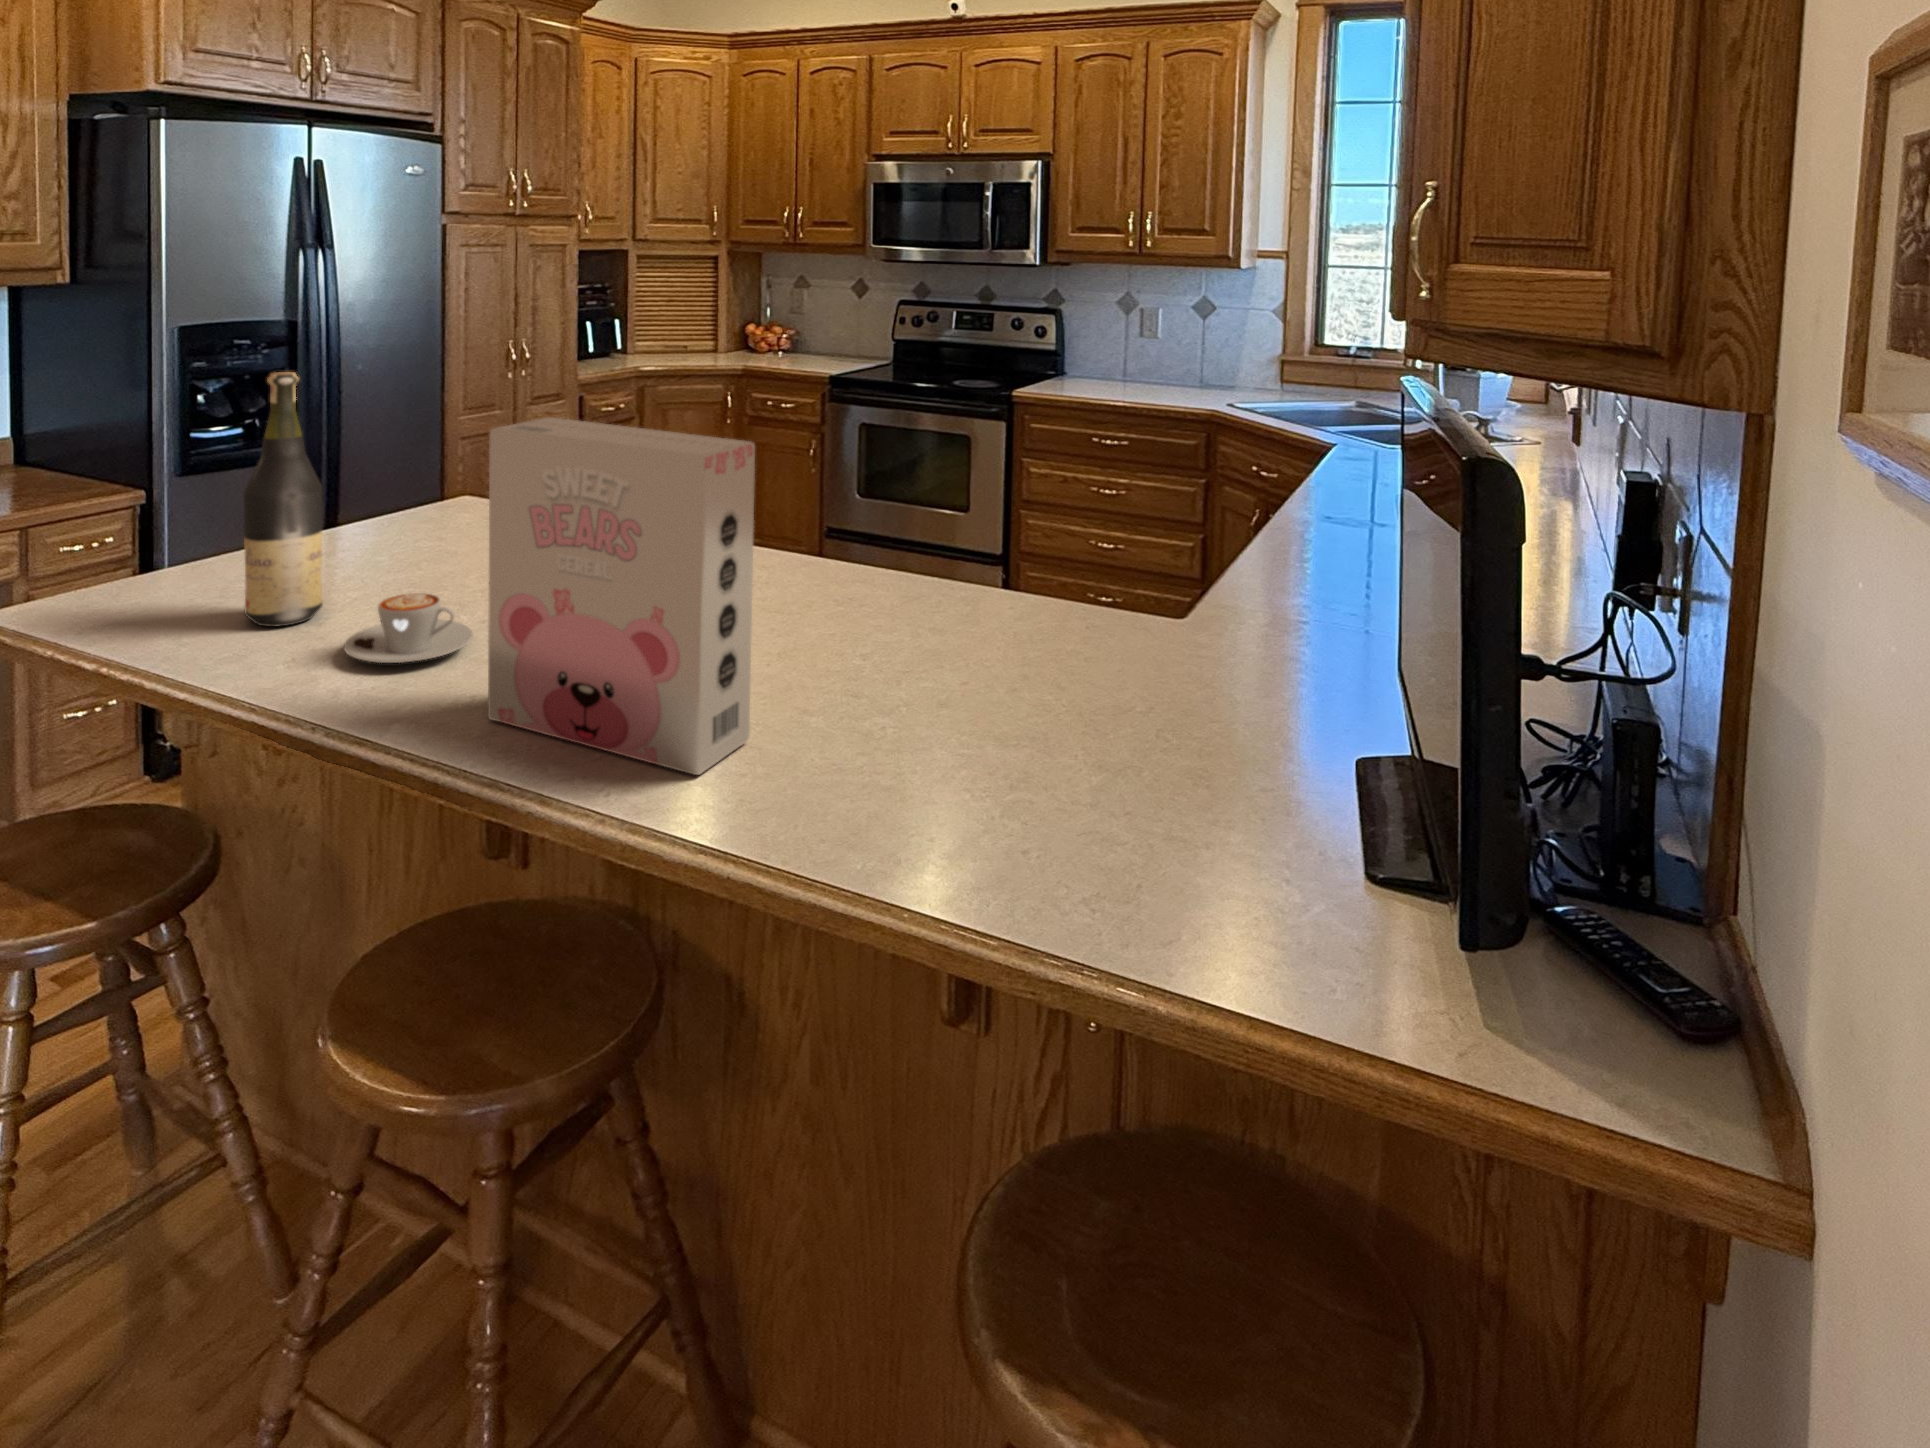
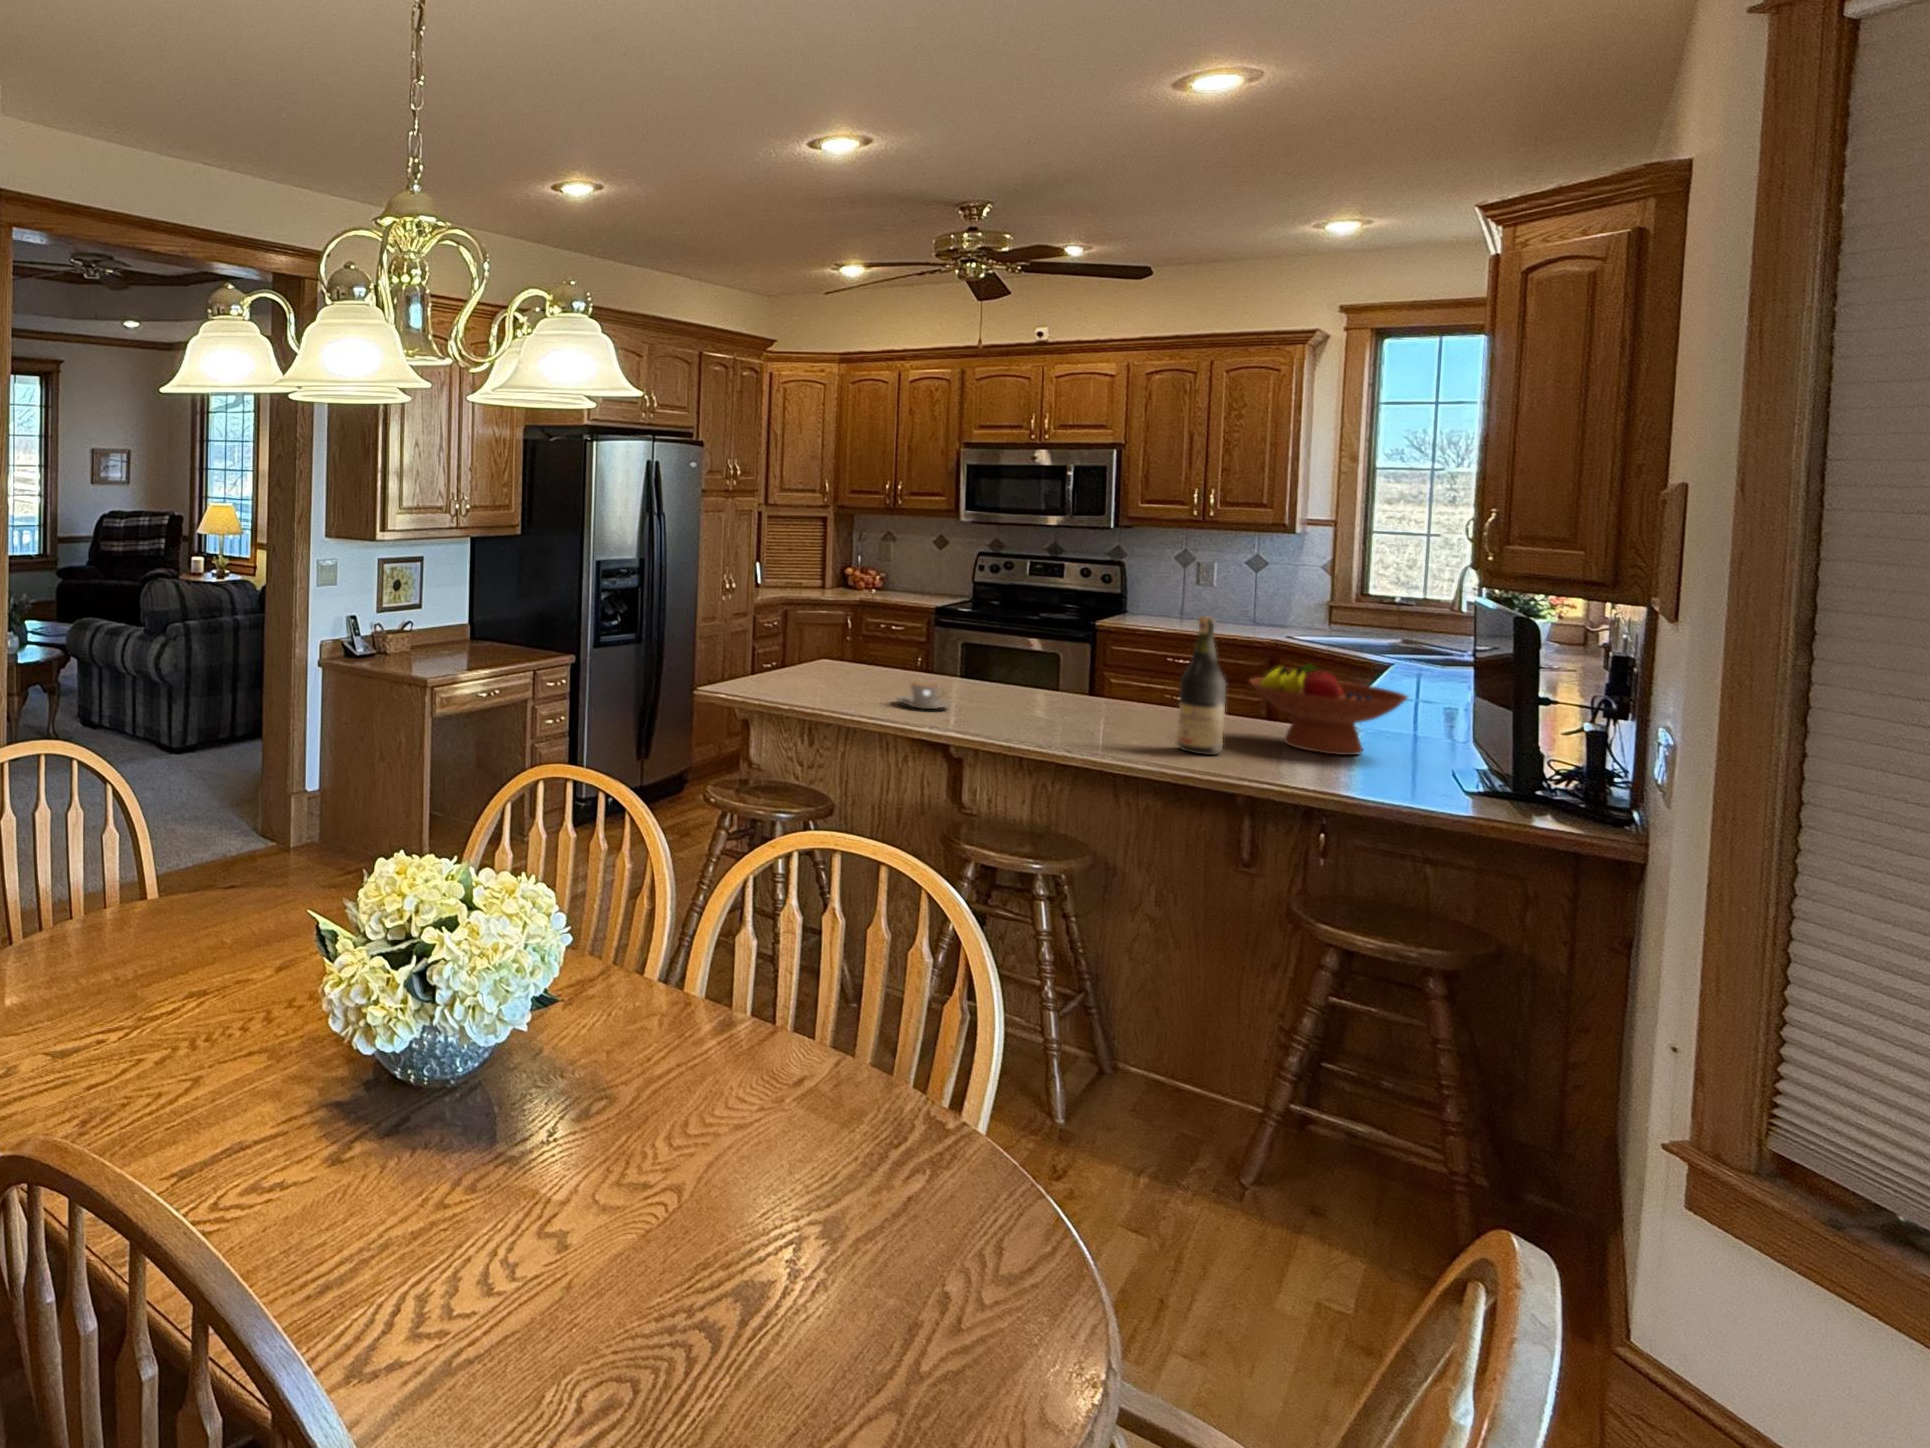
wine bottle: present [244,372,323,627] -> present [1177,616,1226,755]
cereal box: present [488,417,755,775] -> none [1000,603,1133,743]
fruit bowl: none [1025,533,1323,752] -> present [1250,665,1408,755]

